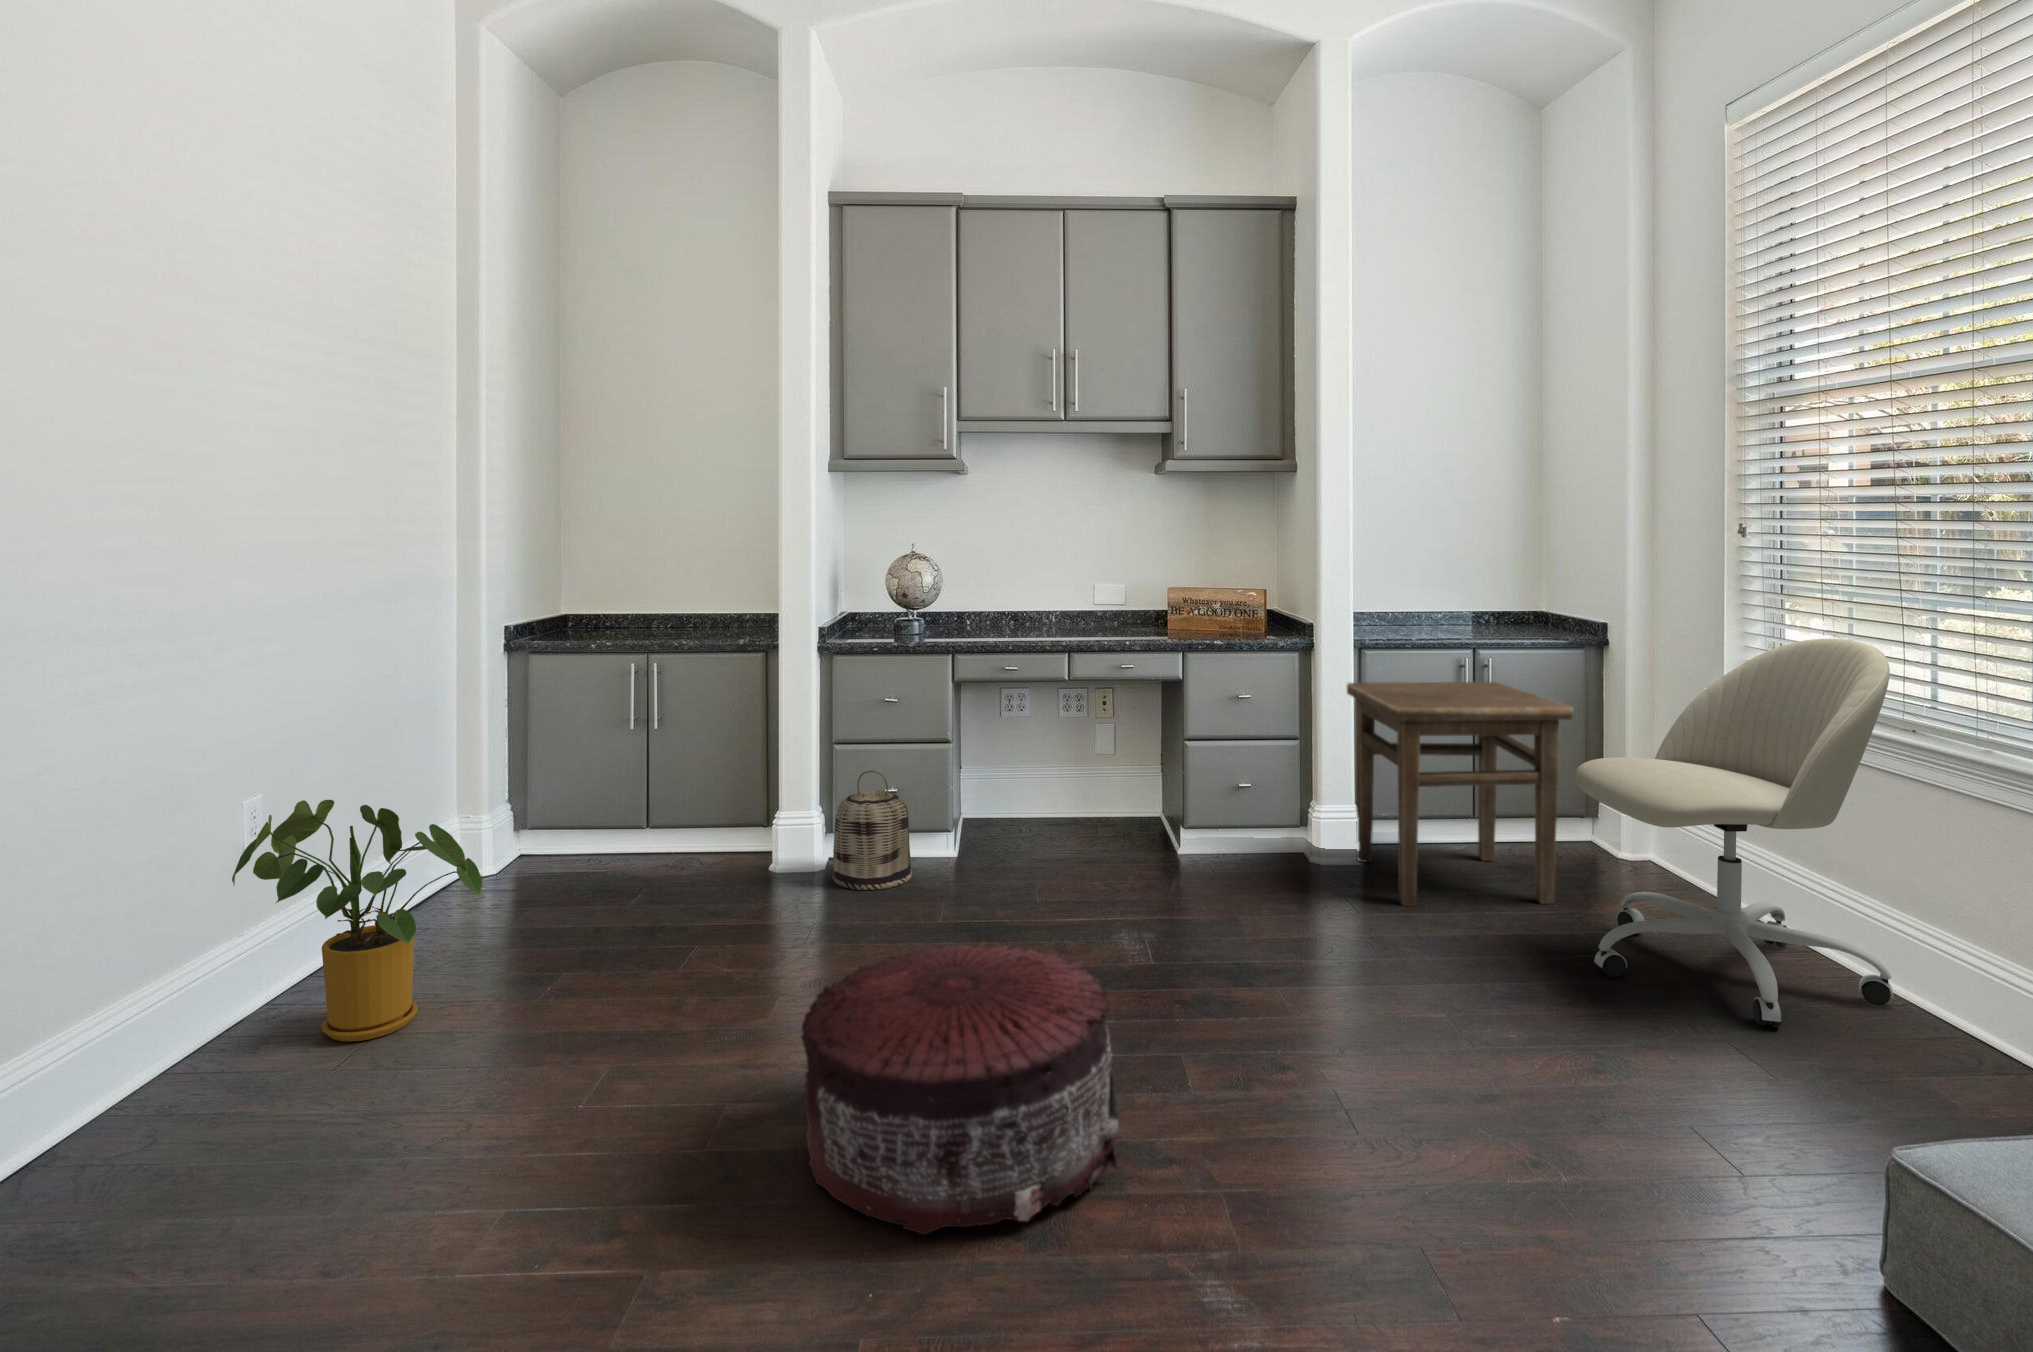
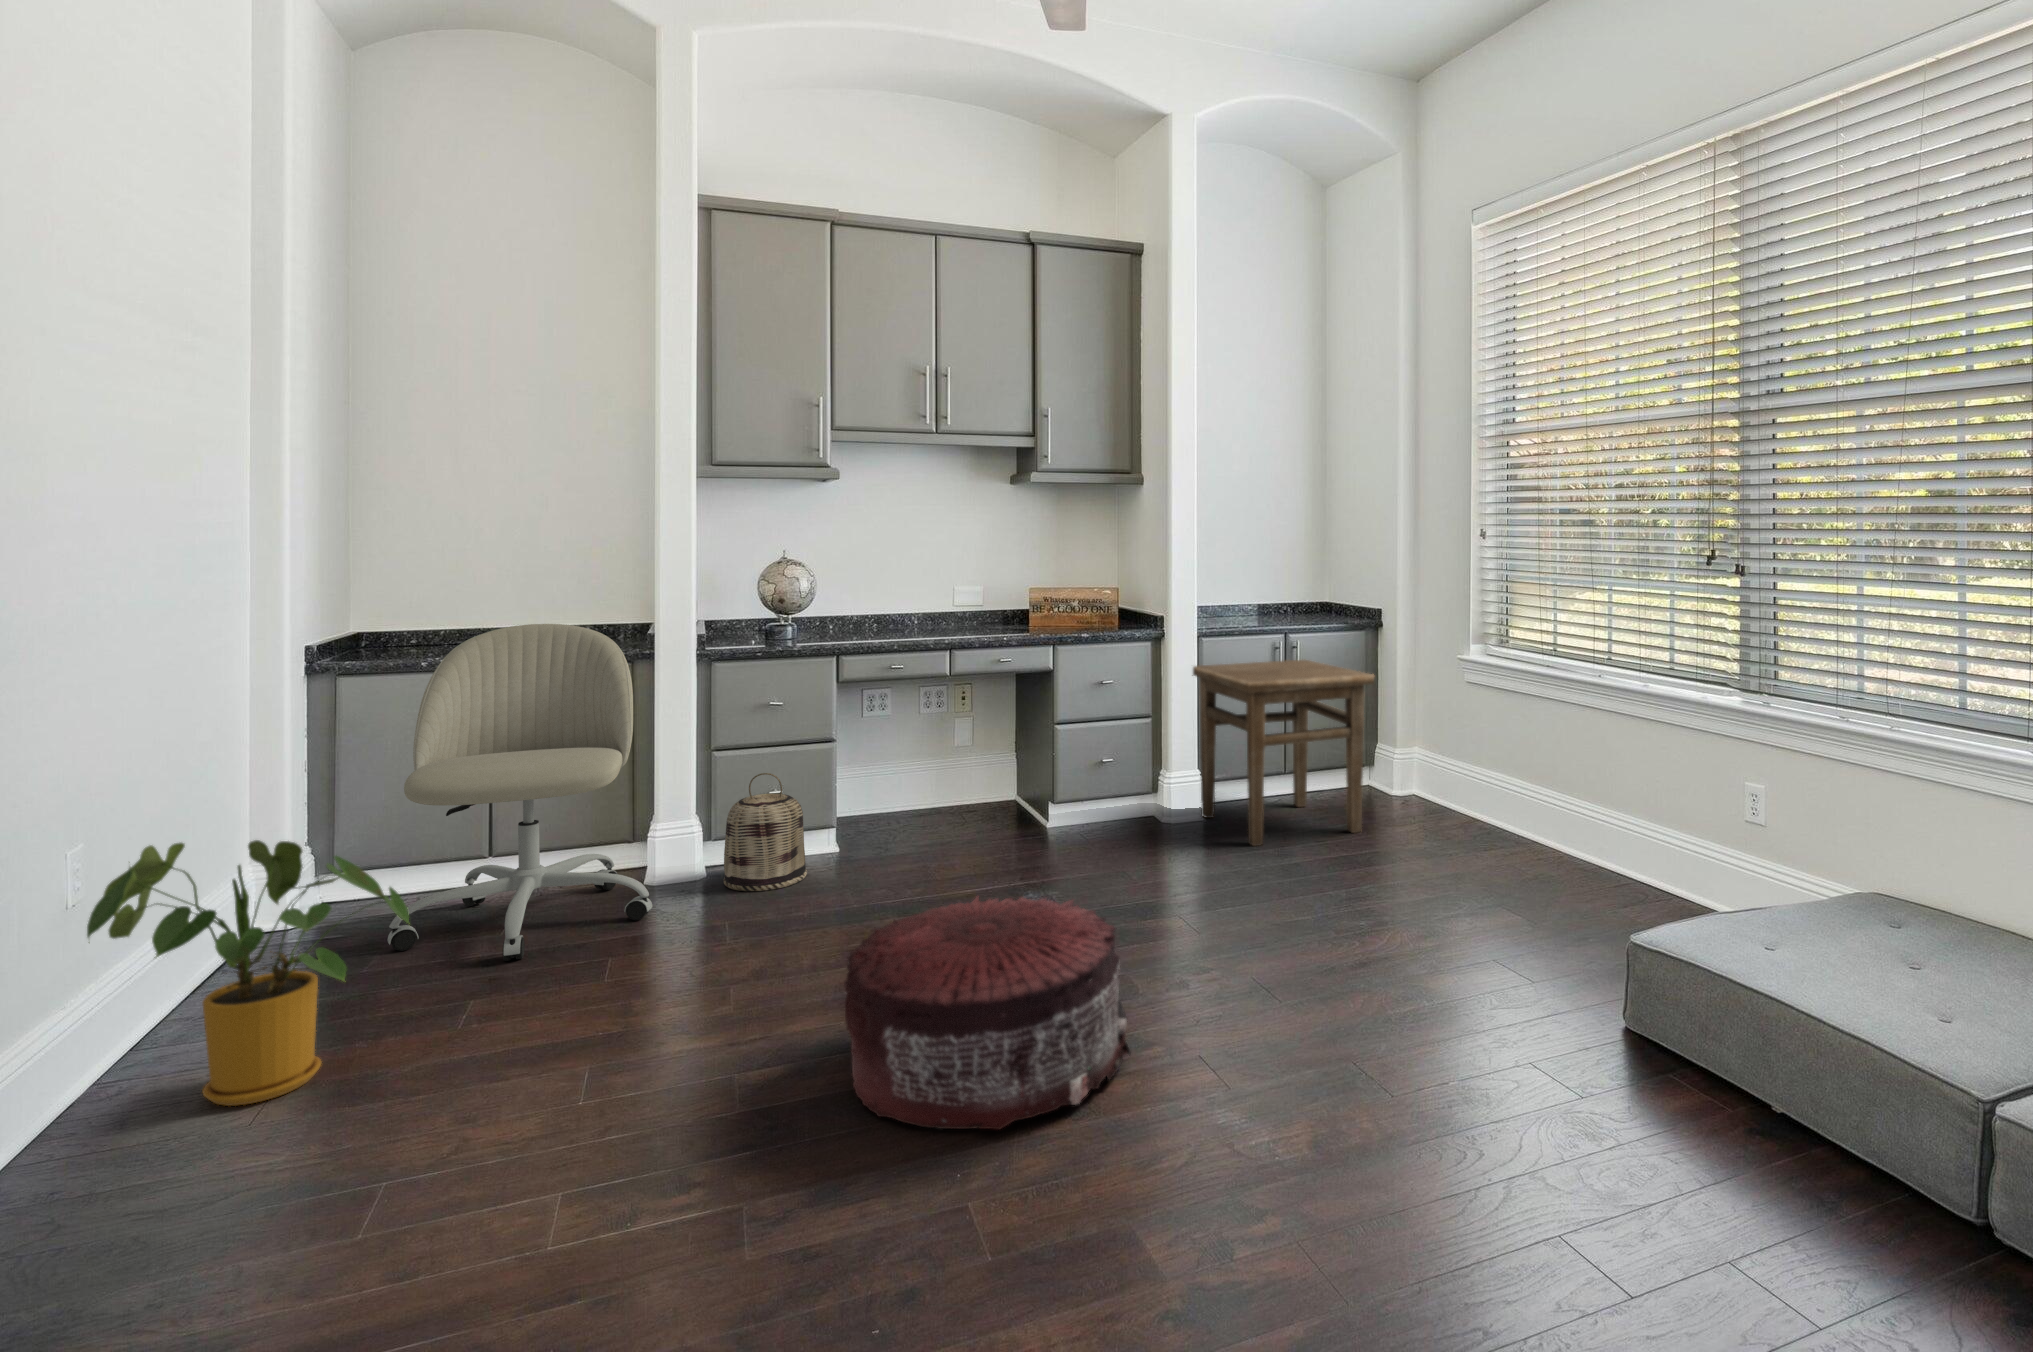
office chair: present [1576,638,1893,1027] -> present [388,624,652,961]

